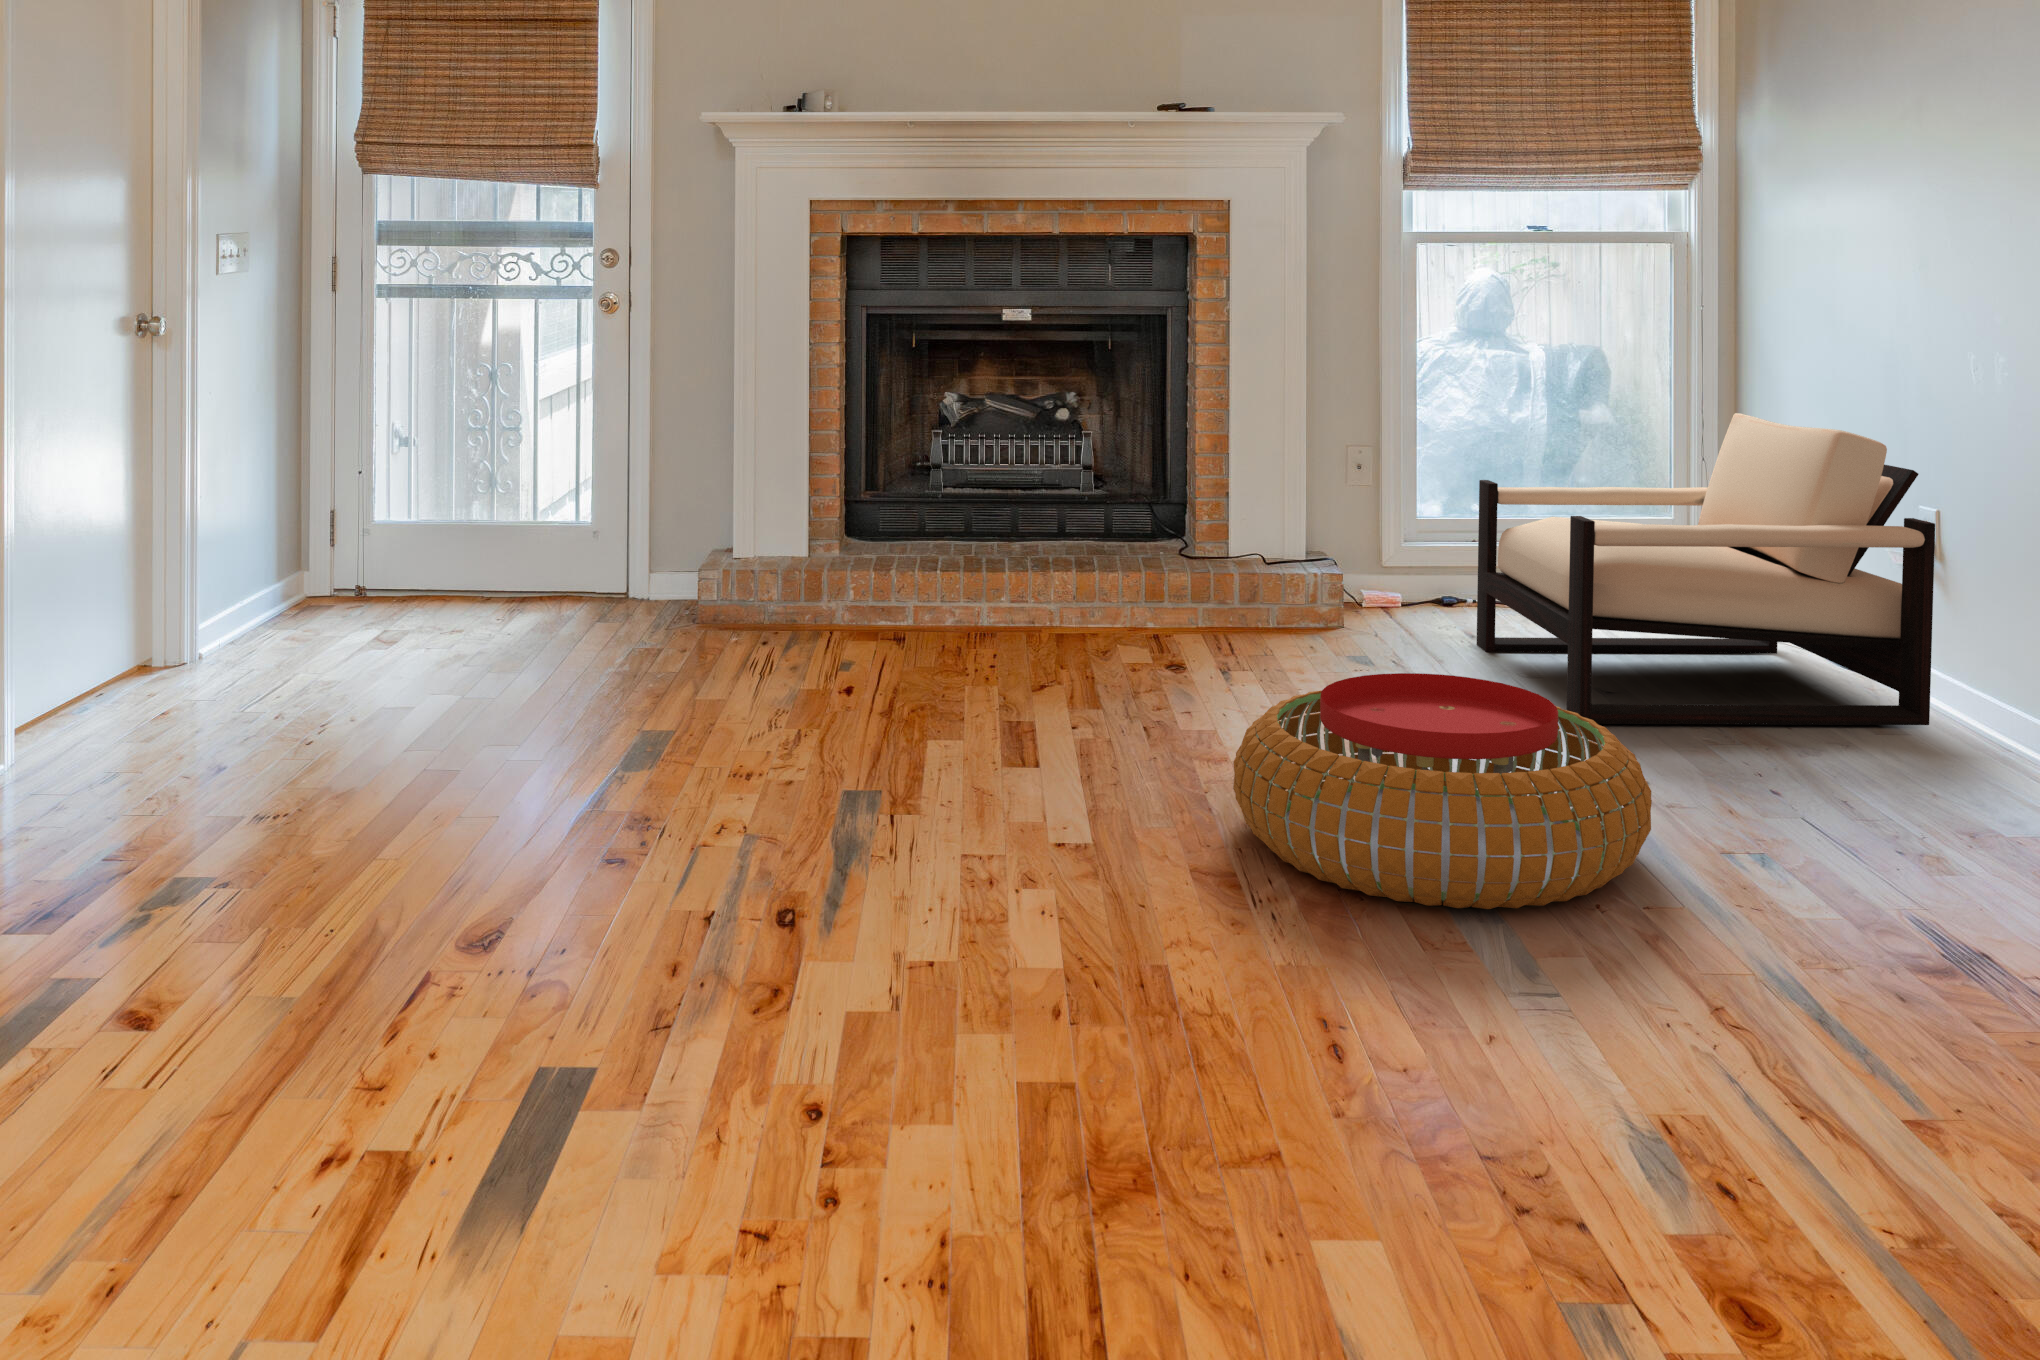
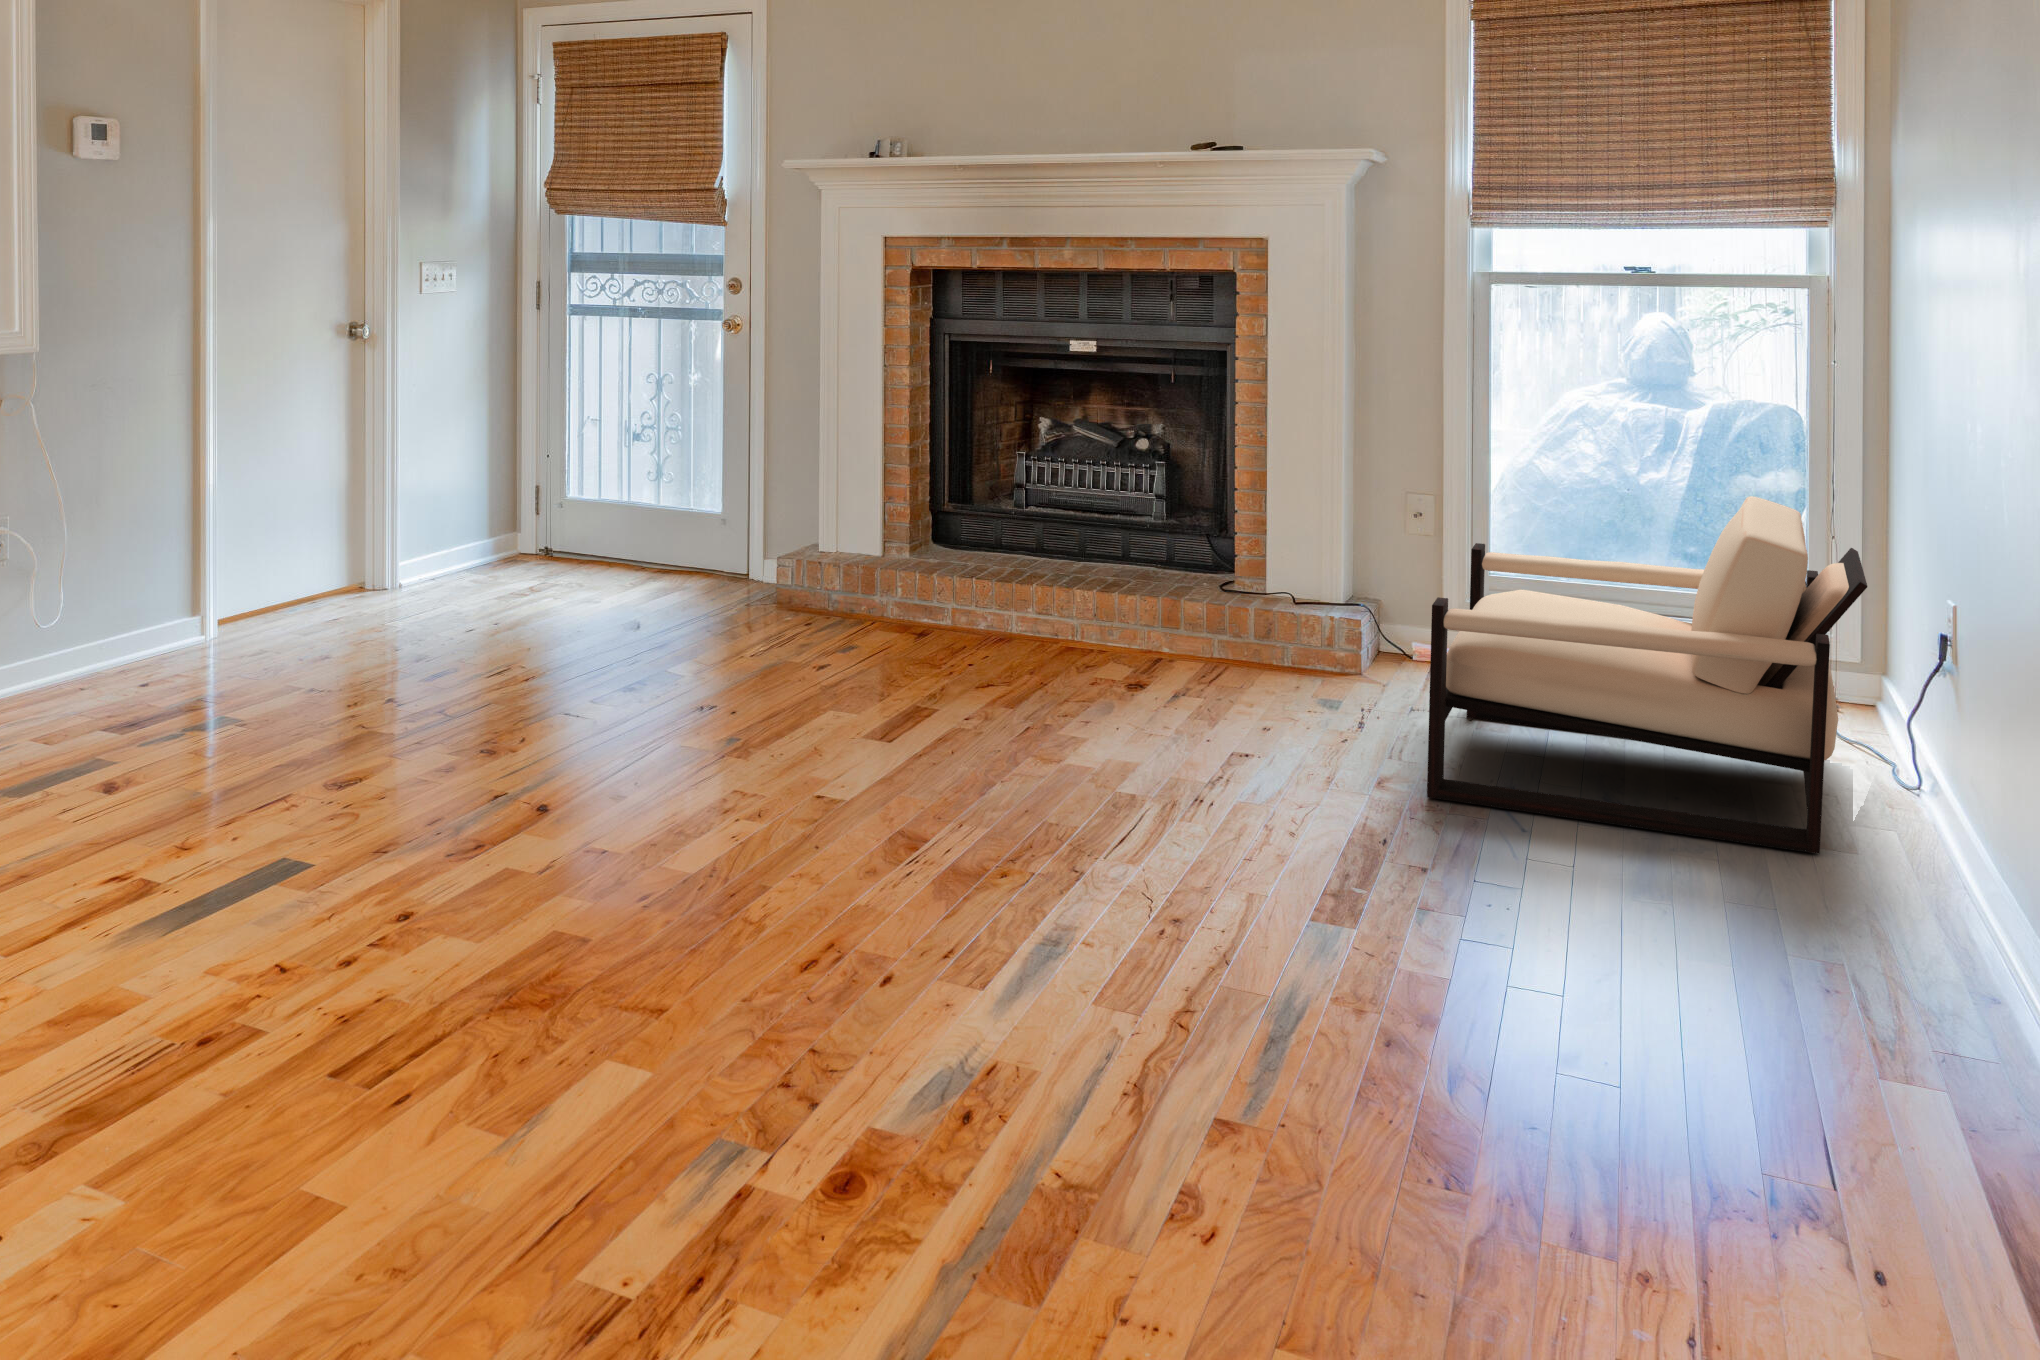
pouf: present [1233,673,1652,909] -> none [943,725,1287,927]

